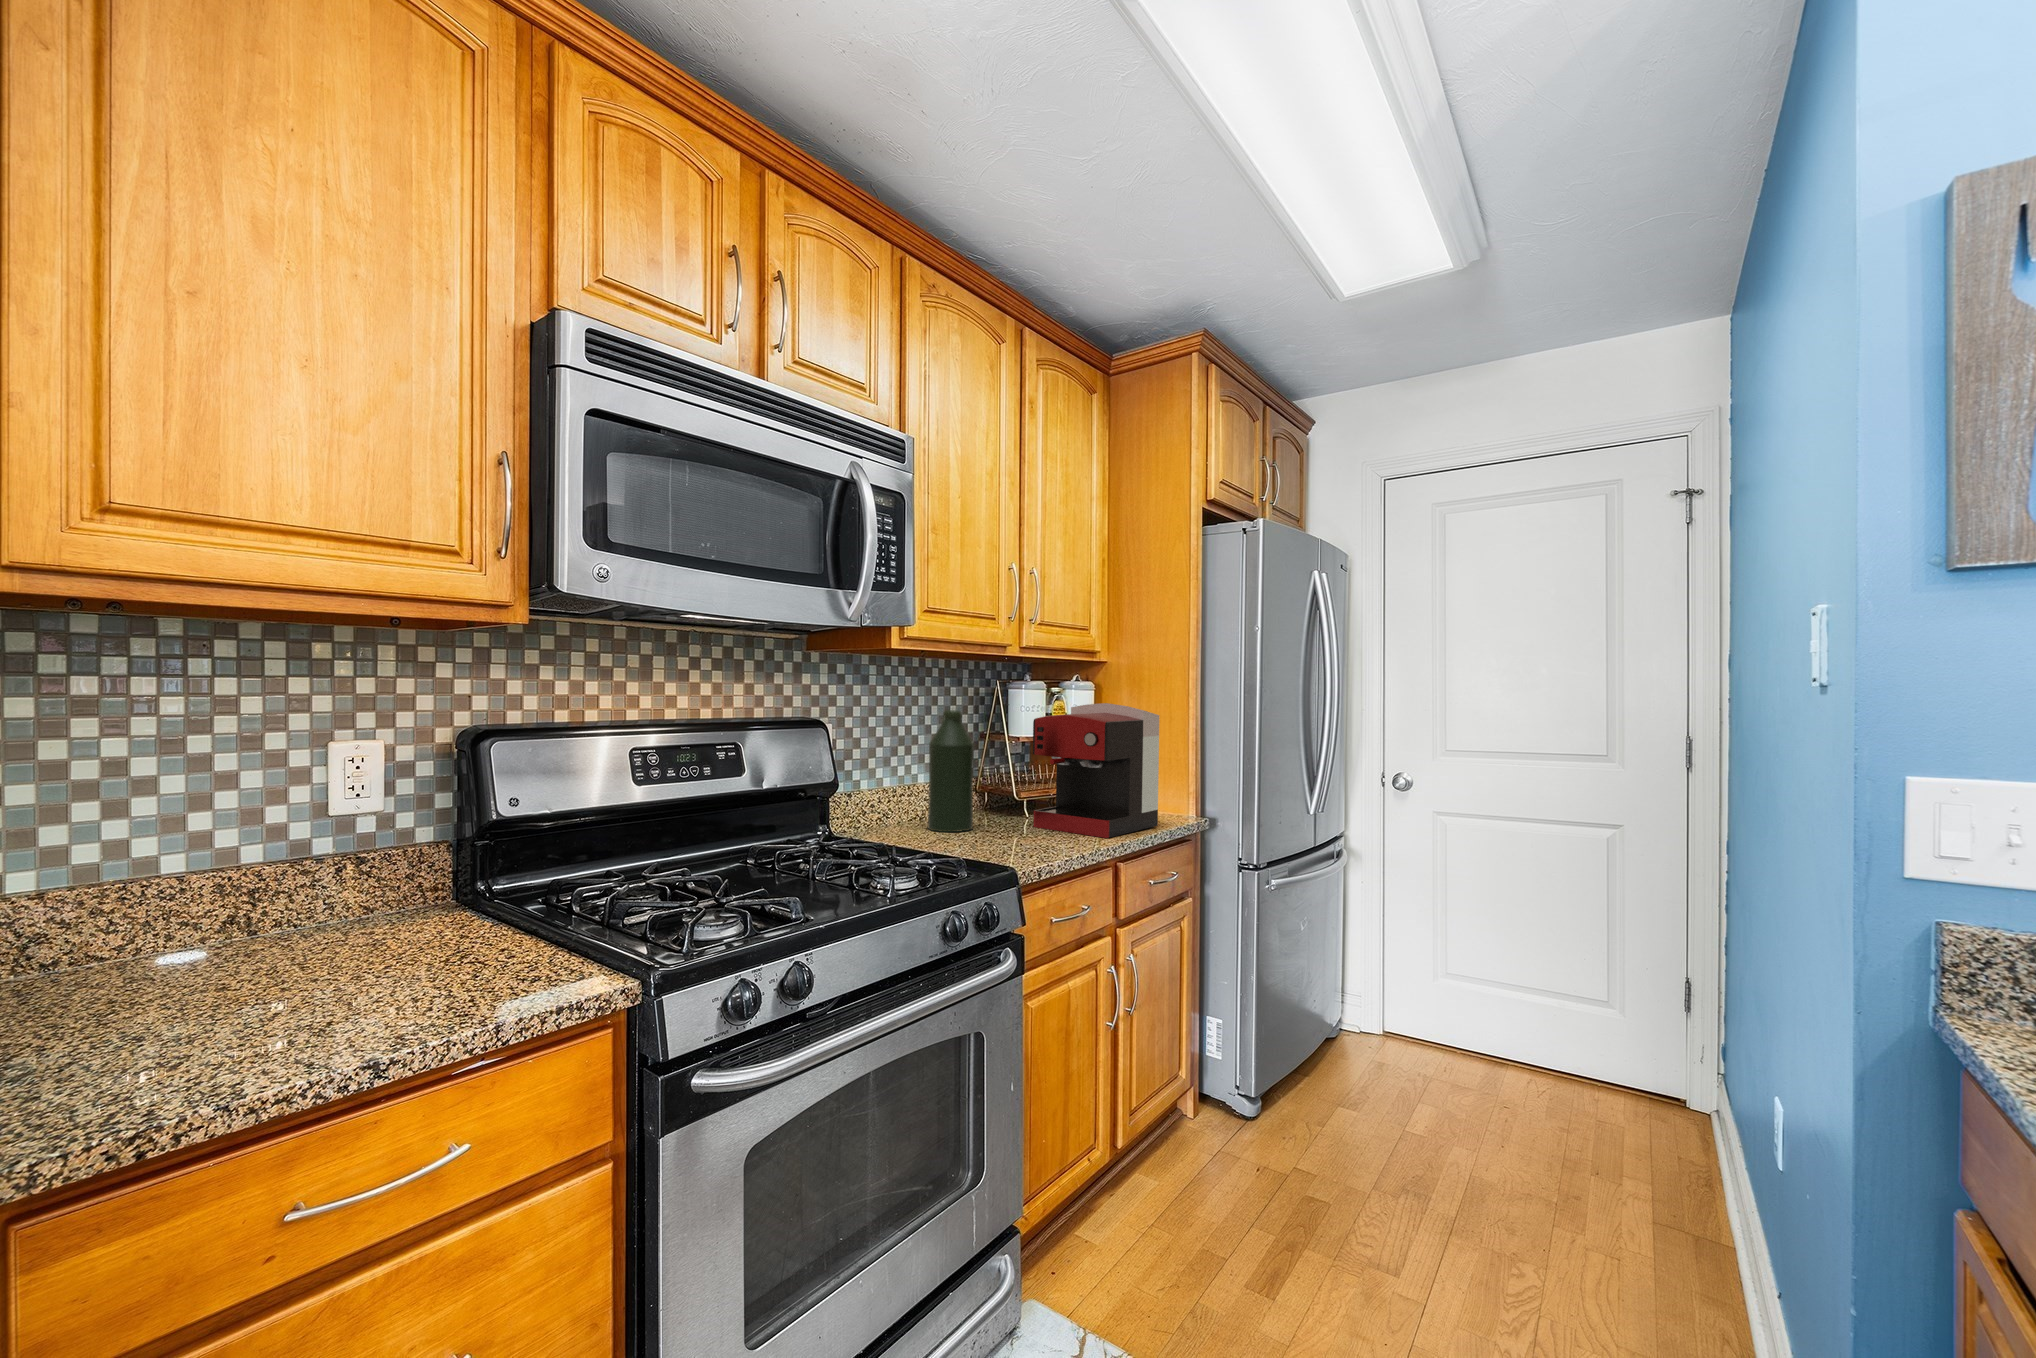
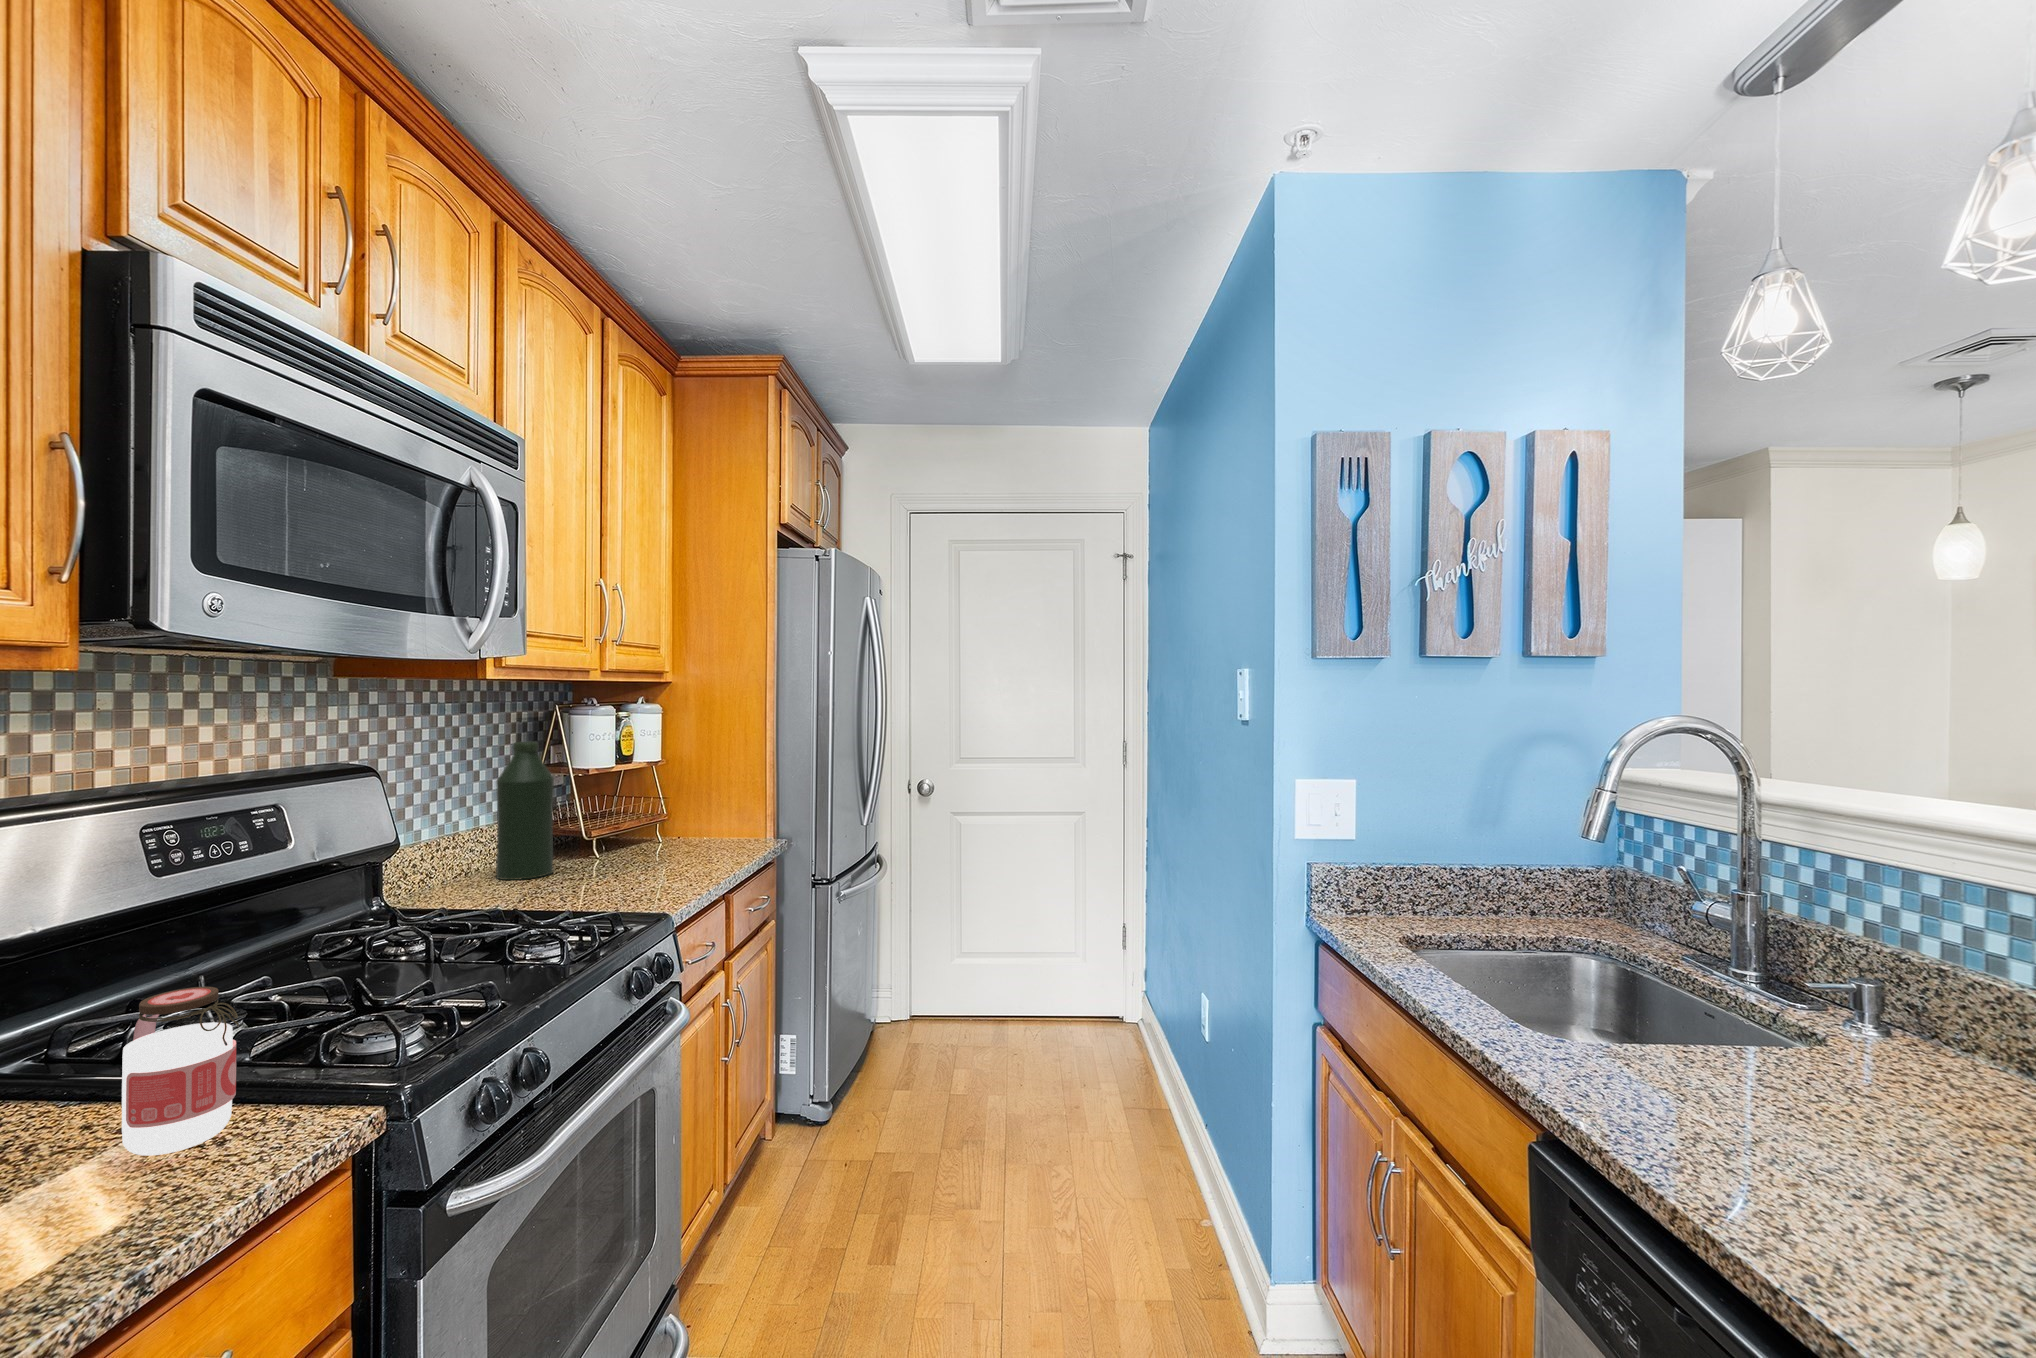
coffee maker: present [1033,703,1159,838] -> none [616,725,743,860]
jar: none [479,863,552,984] -> present [122,987,240,1156]

